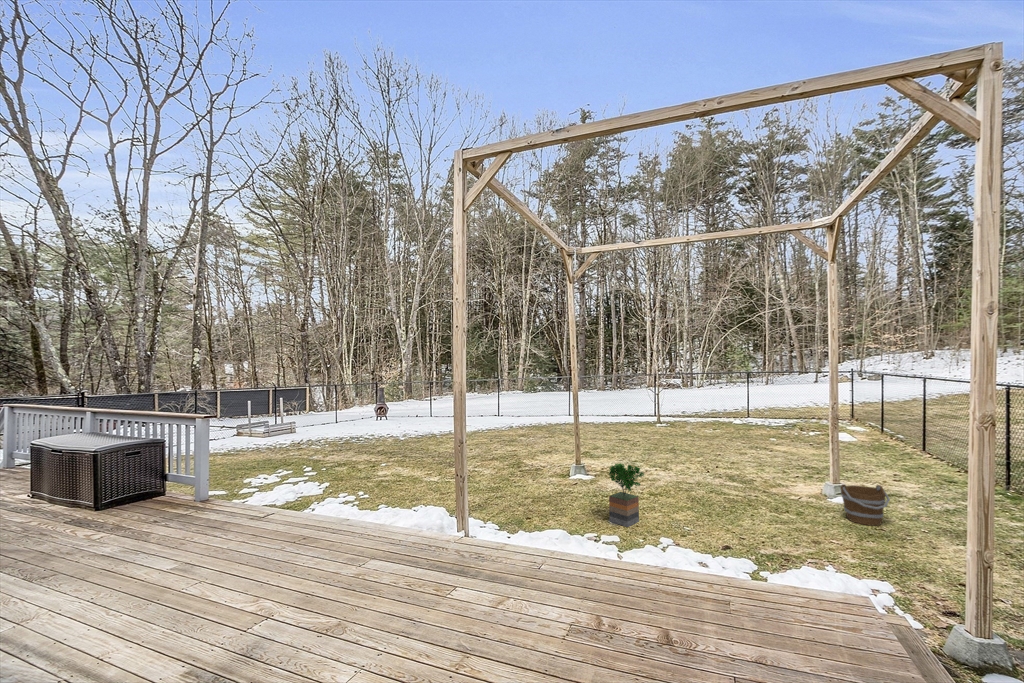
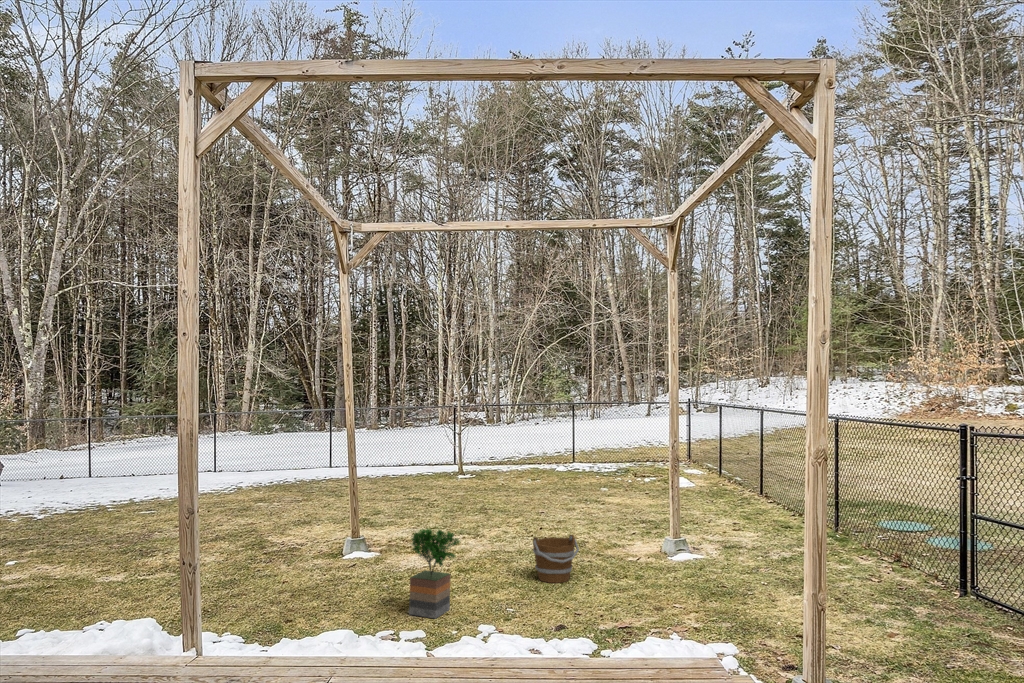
bucket: present [840,485,890,525] -> present [533,535,579,583]

